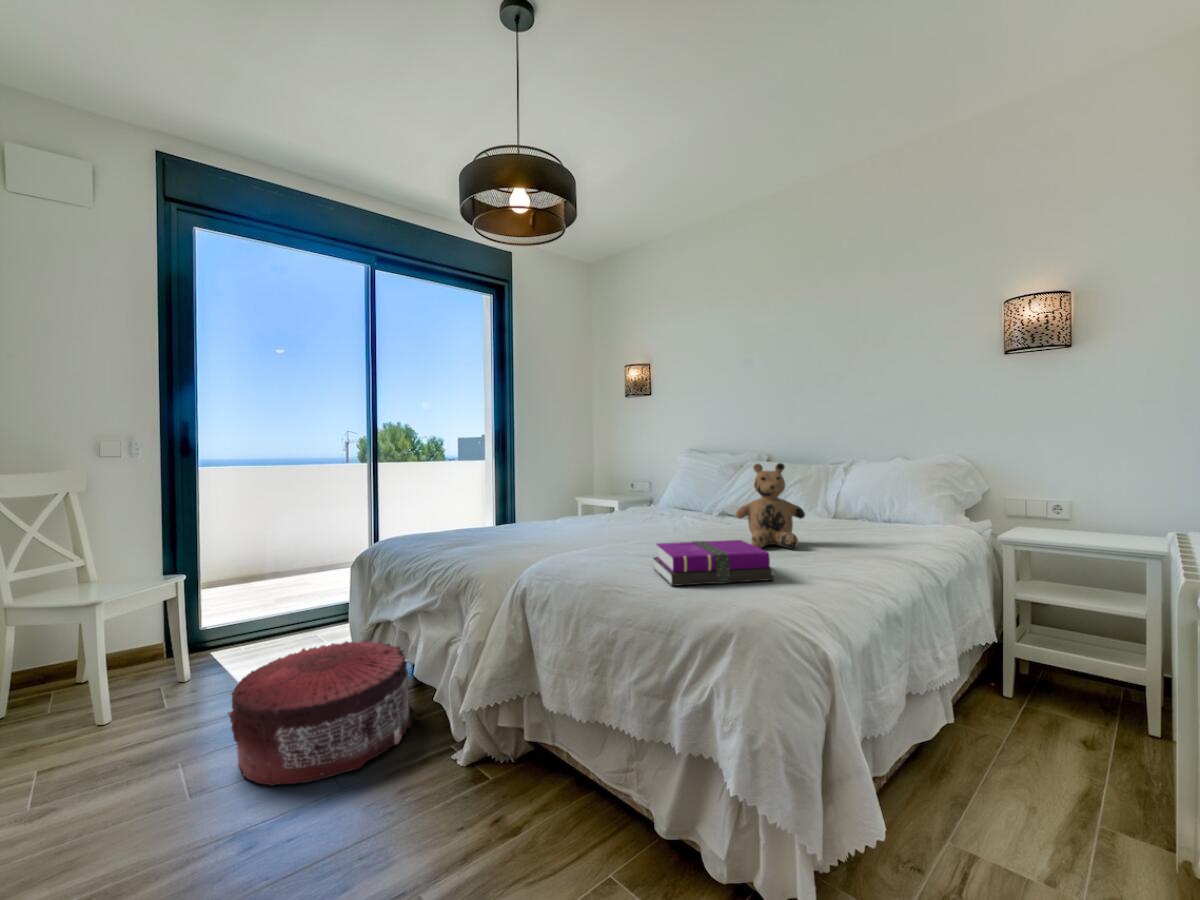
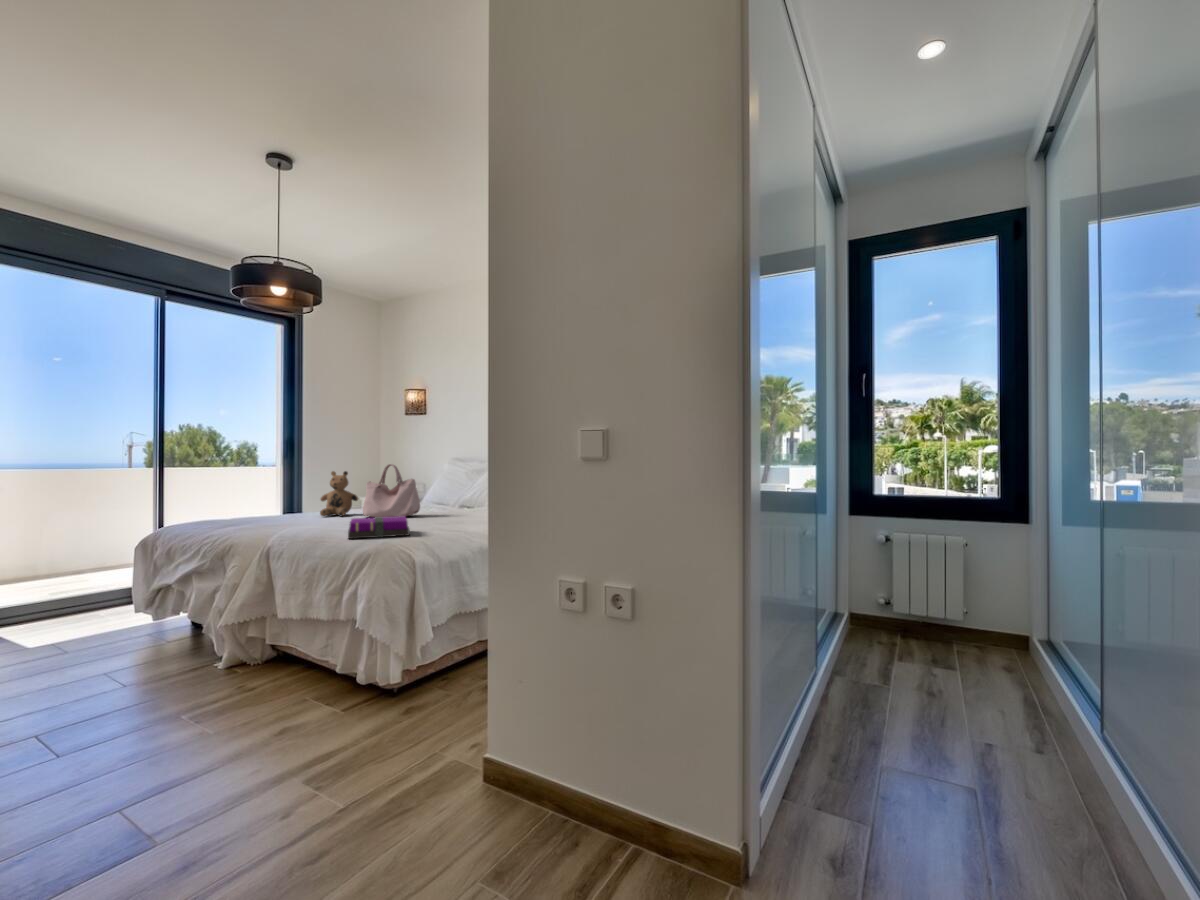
handbag: none [623,453,707,533] -> present [363,464,420,517]
teddy bear: present [736,463,805,549] -> present [320,471,358,516]
pouf: present [228,639,415,786] -> none [33,597,189,686]

